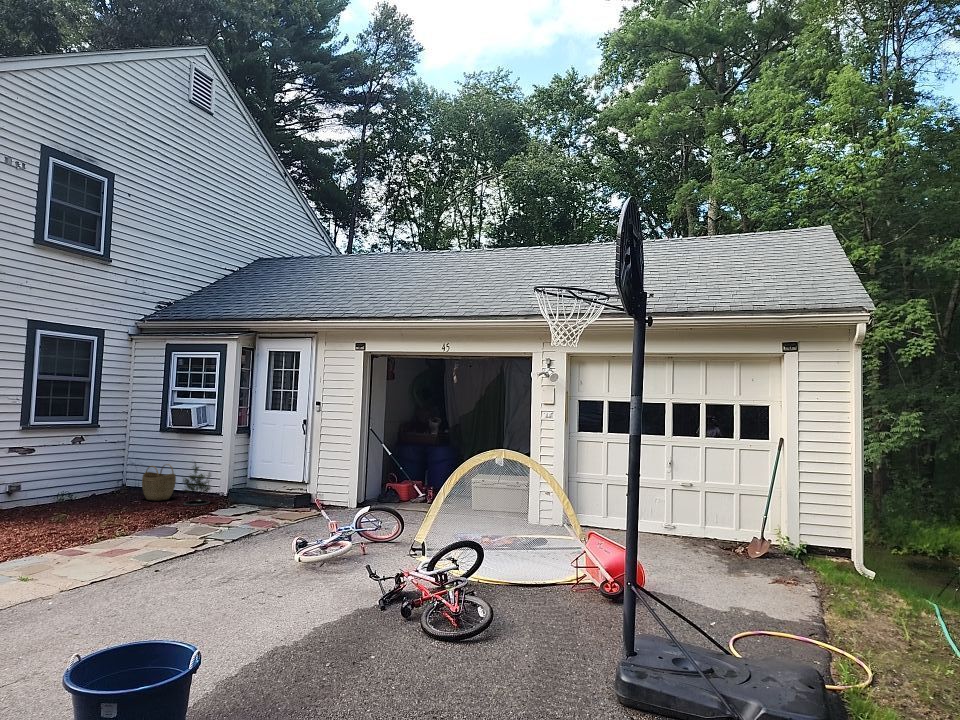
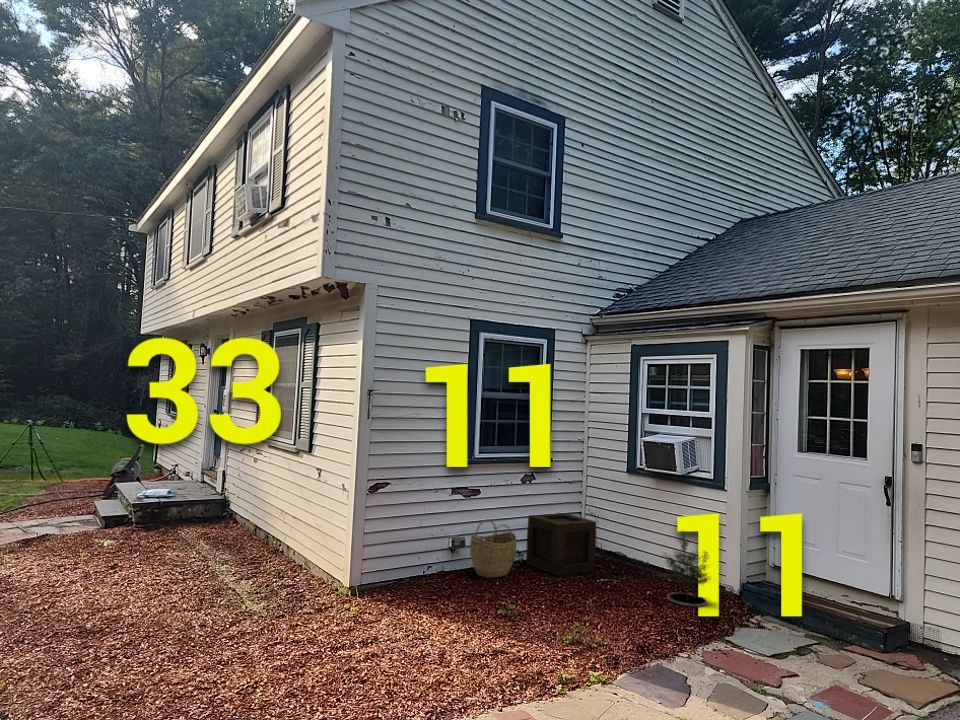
wooden crate: none [77,463,136,504] -> present [526,513,596,576]
woven basket: present [142,464,176,501] -> present [470,519,516,578]

